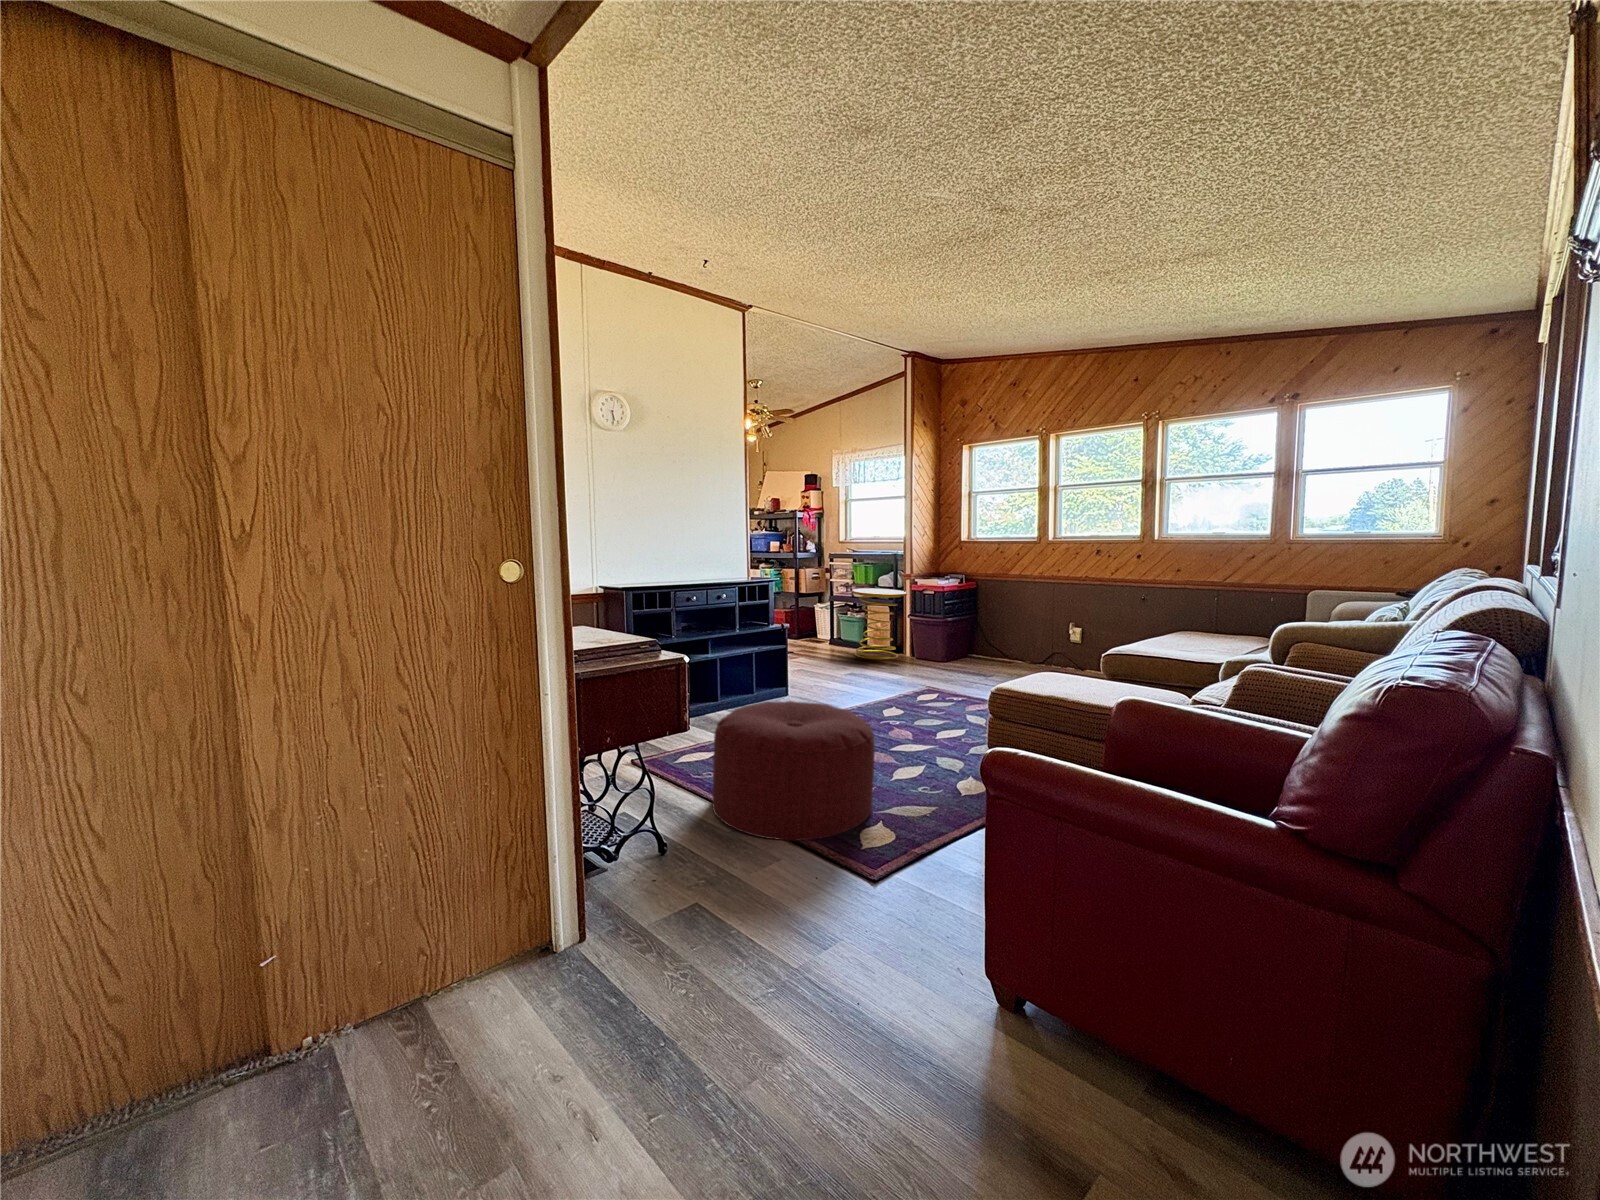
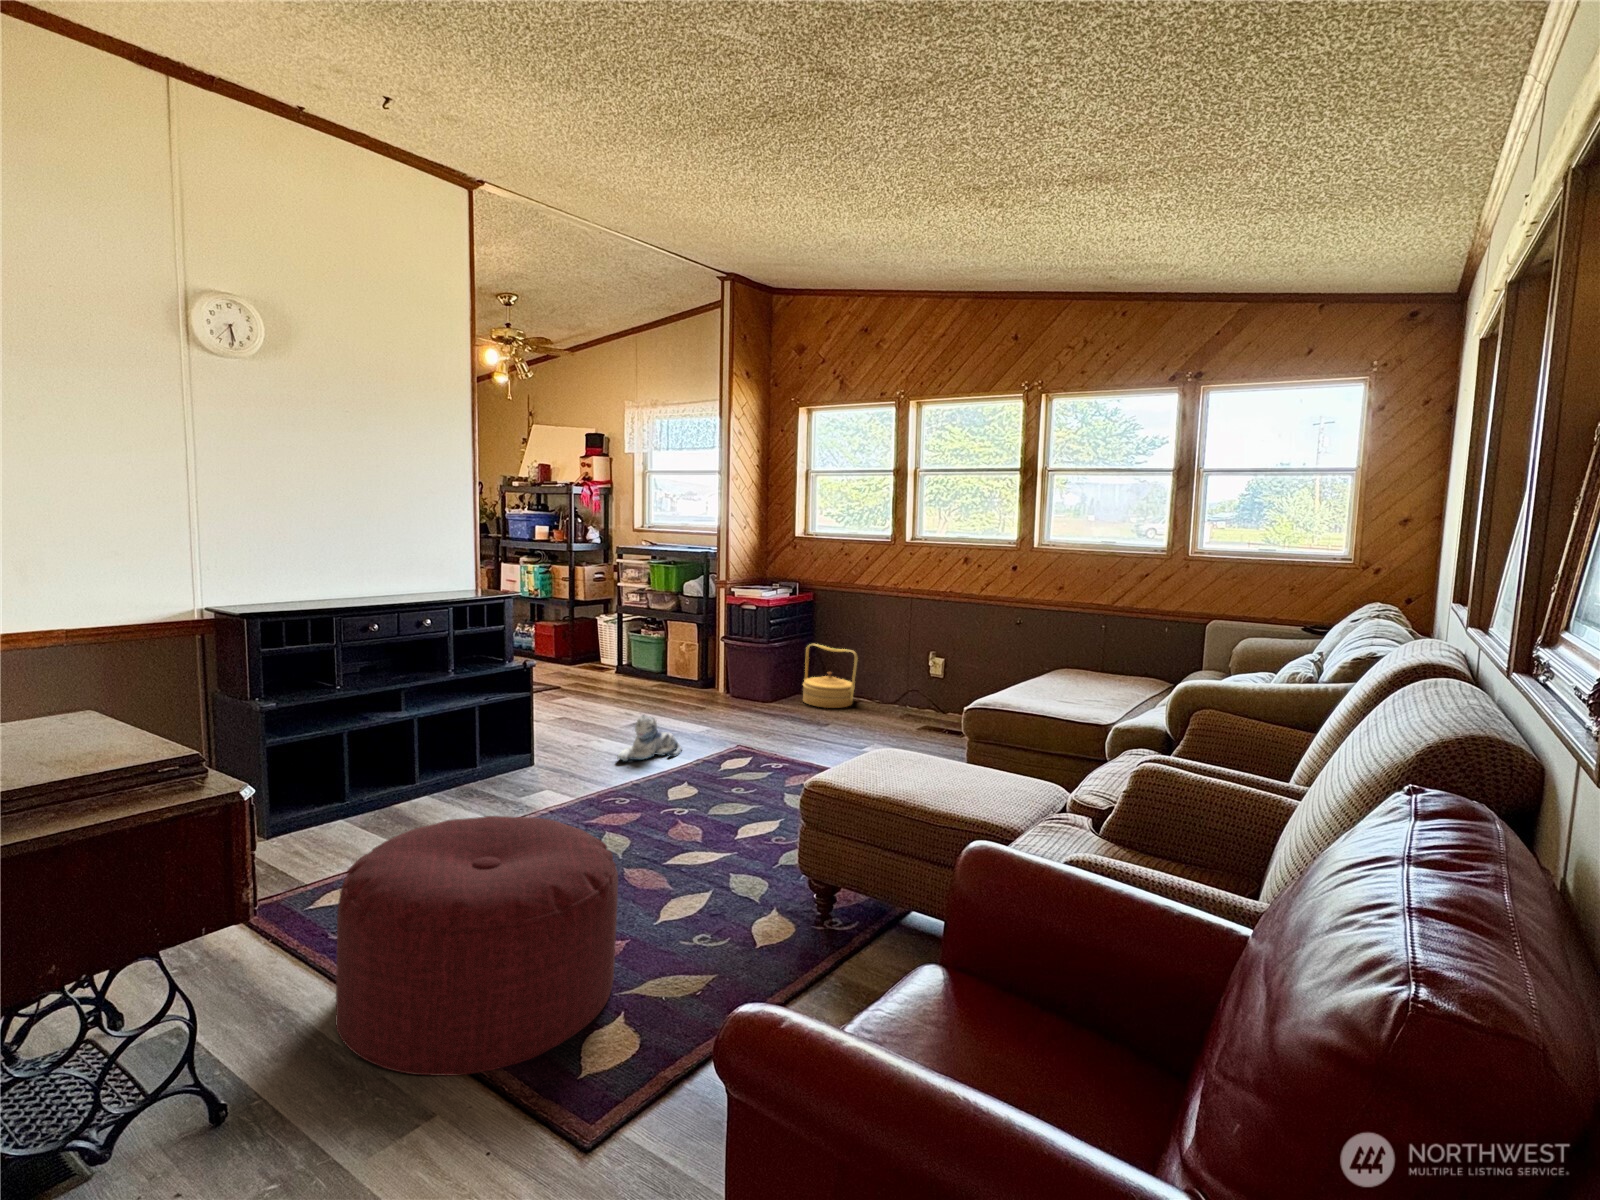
side table: present [852,588,907,660] -> none [643,599,720,701]
woven basket: none [970,619,1012,665] -> present [803,644,858,708]
plush toy: none [844,662,888,693] -> present [617,715,682,761]

